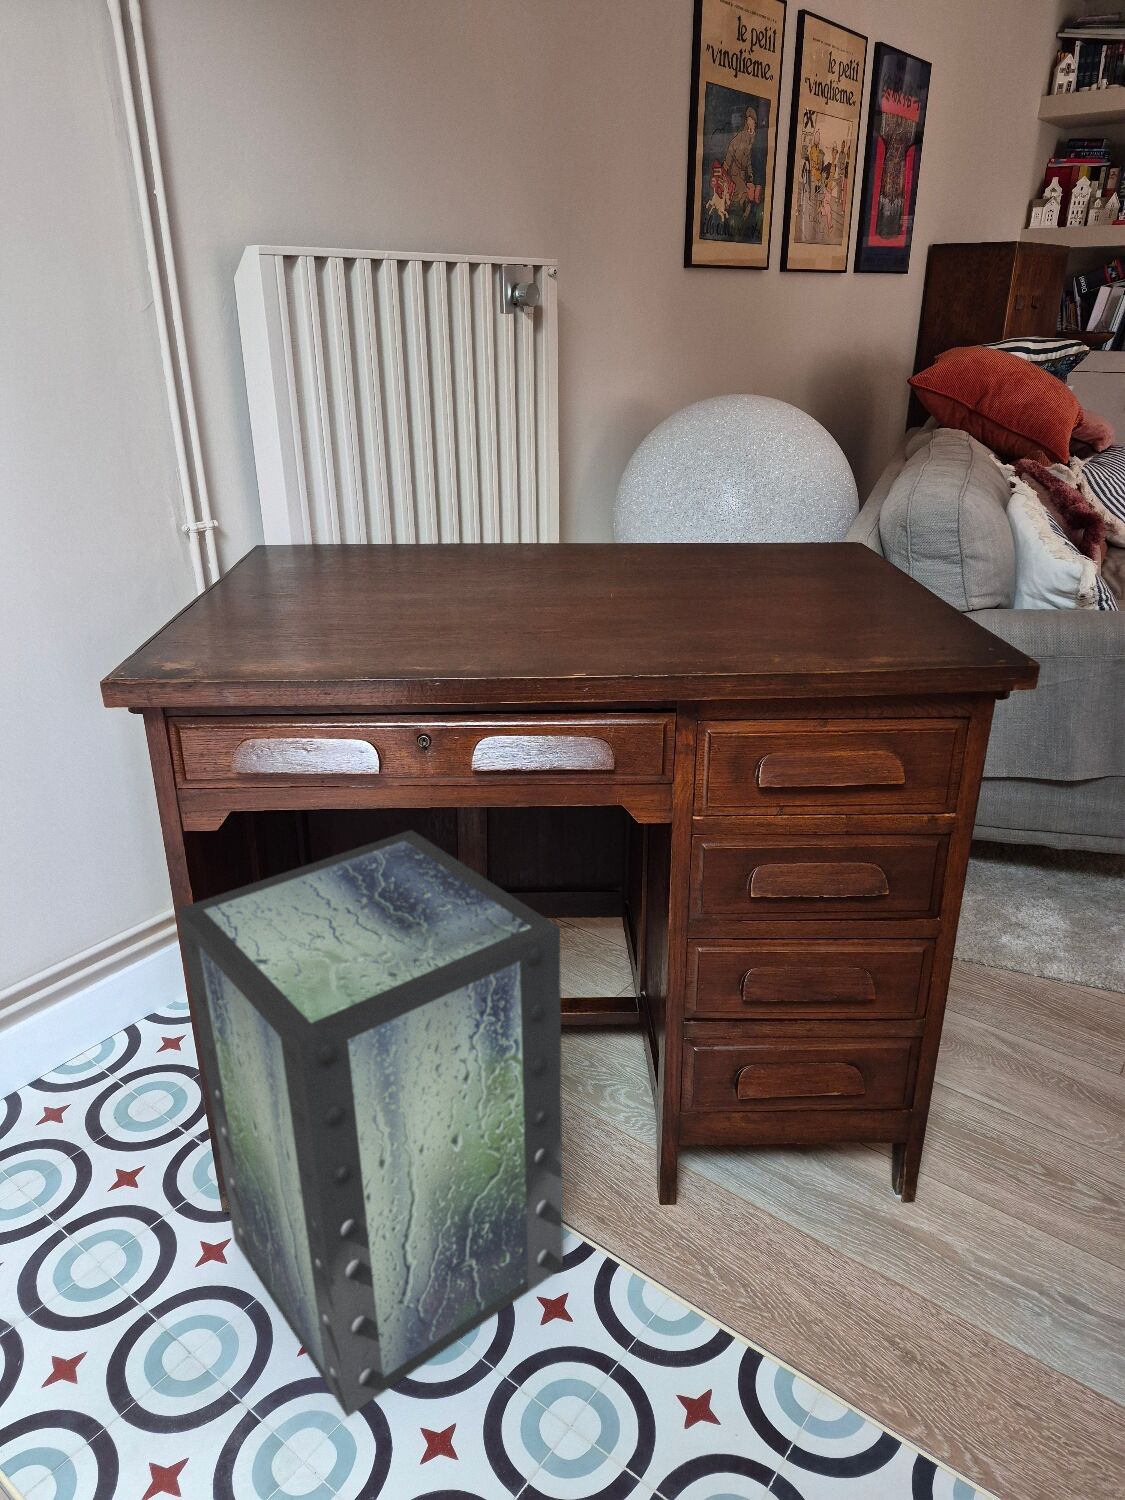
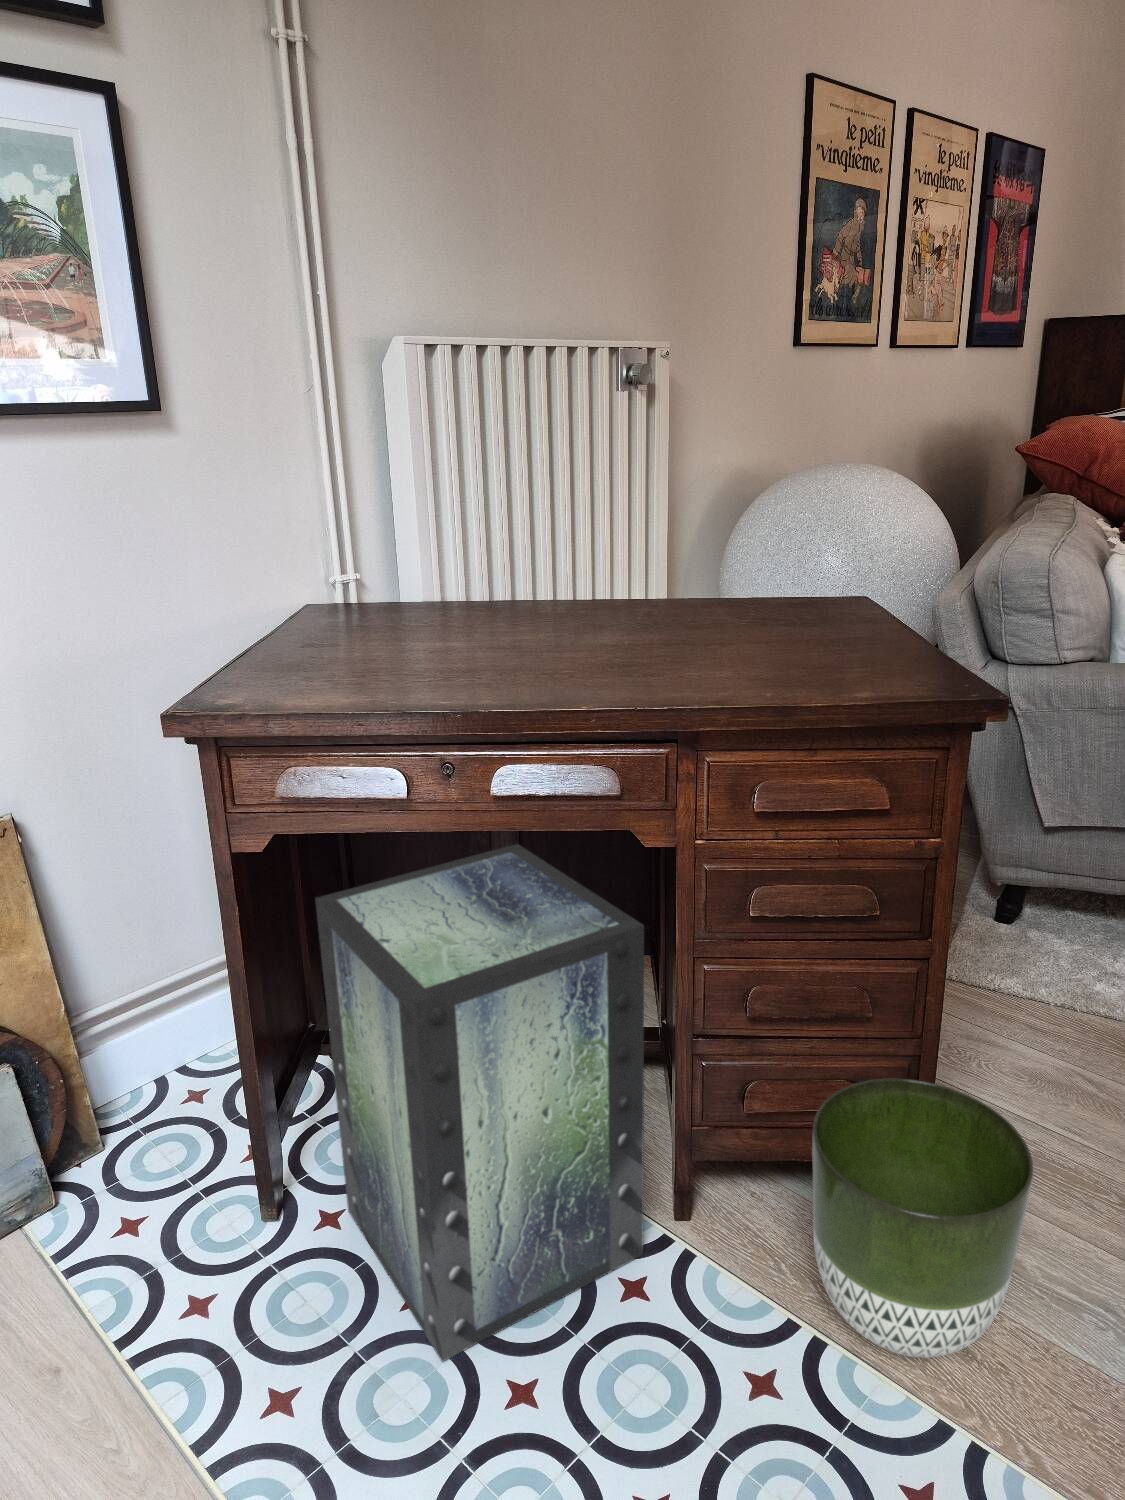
planter: none [747,1071,980,1367] -> present [812,1079,1033,1358]

